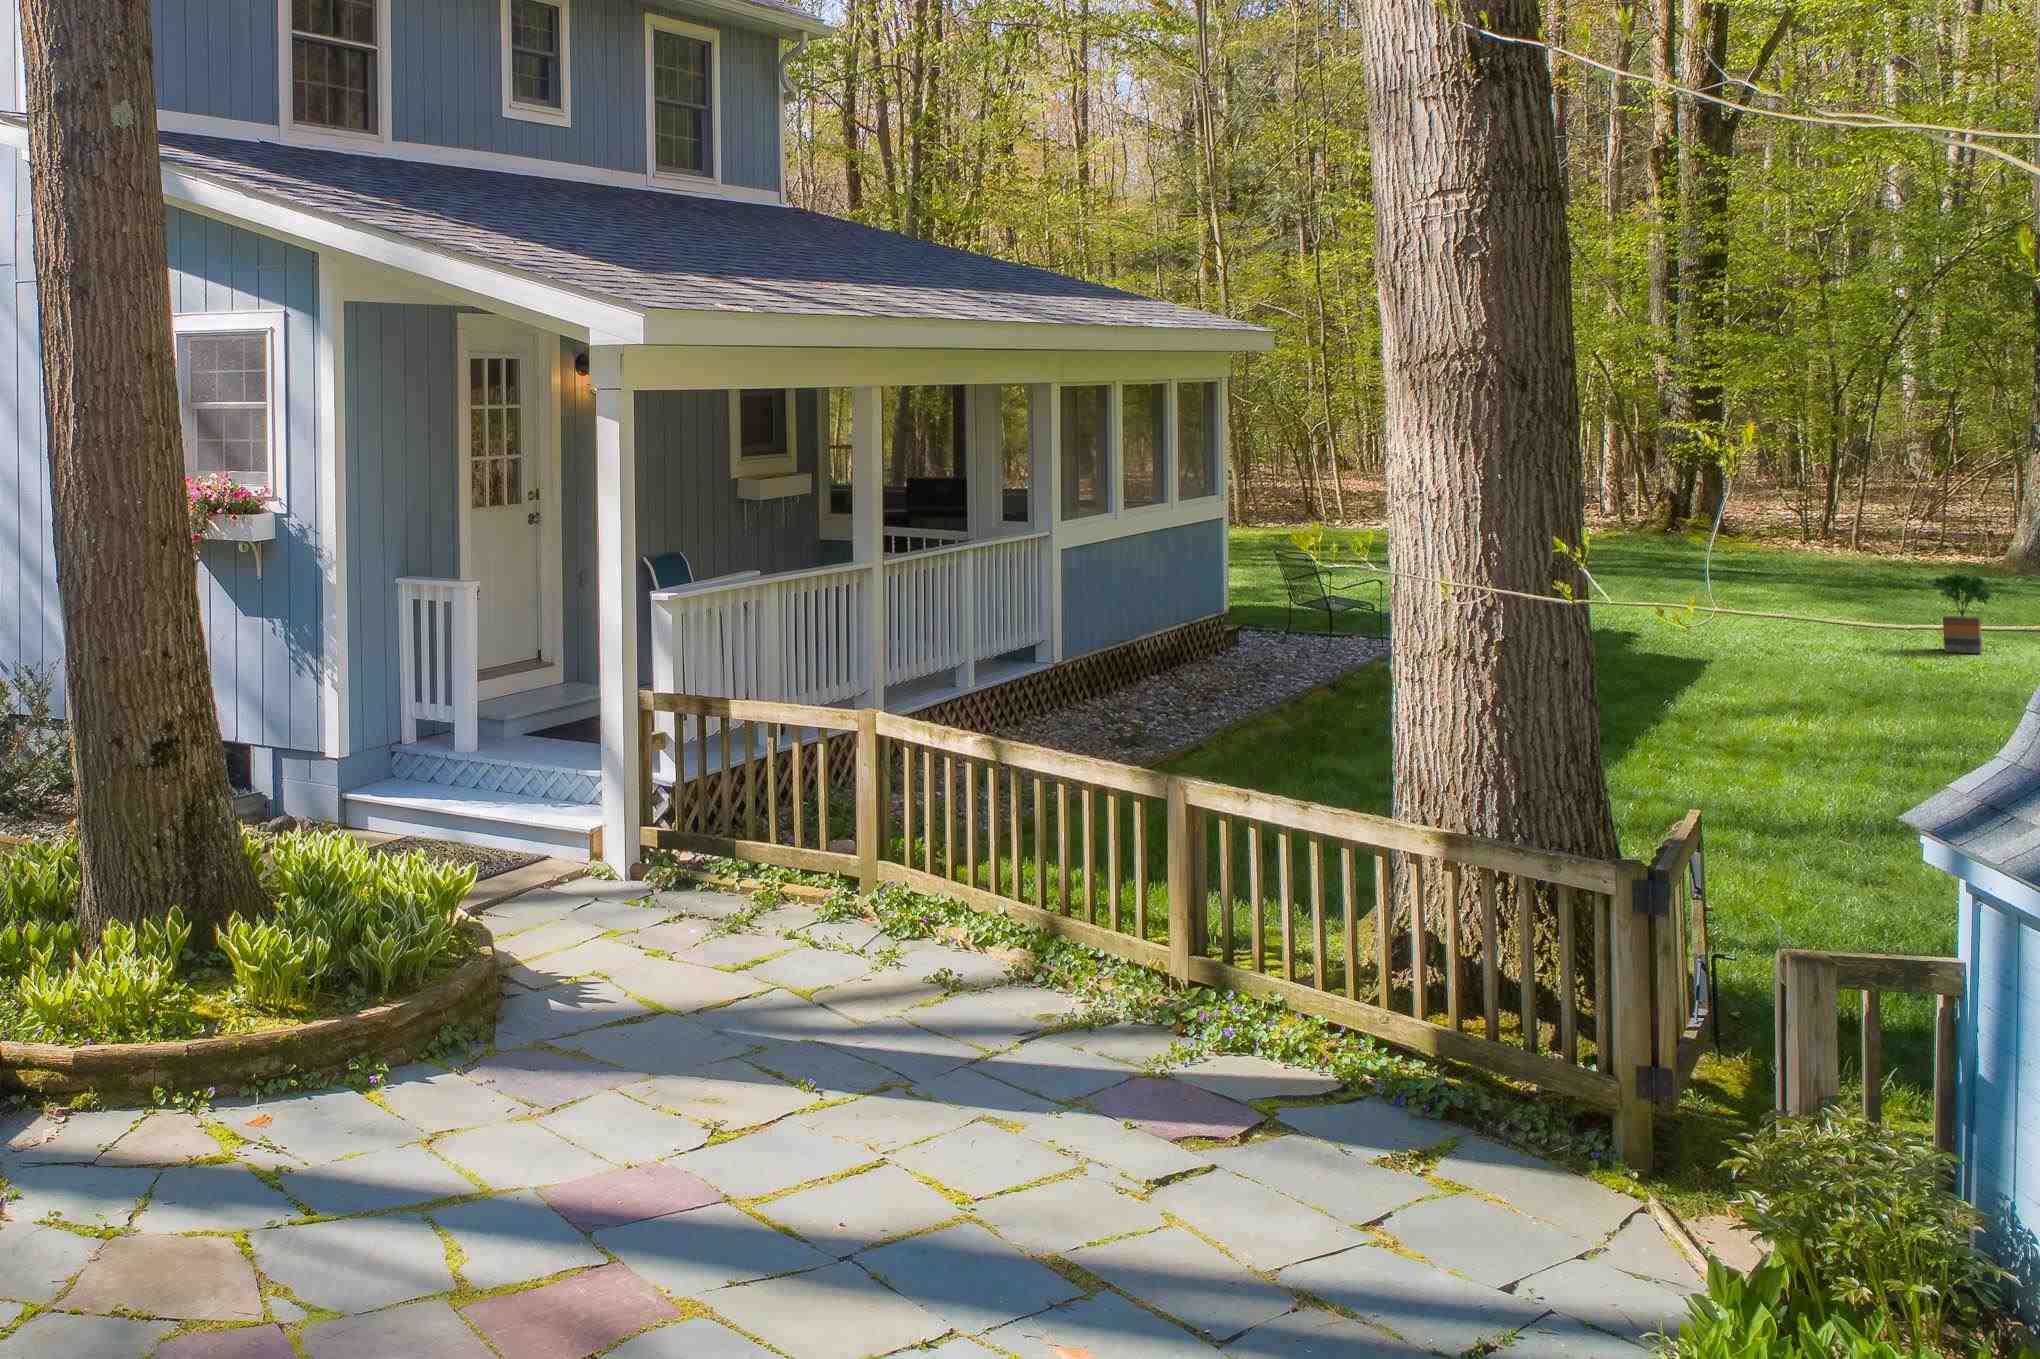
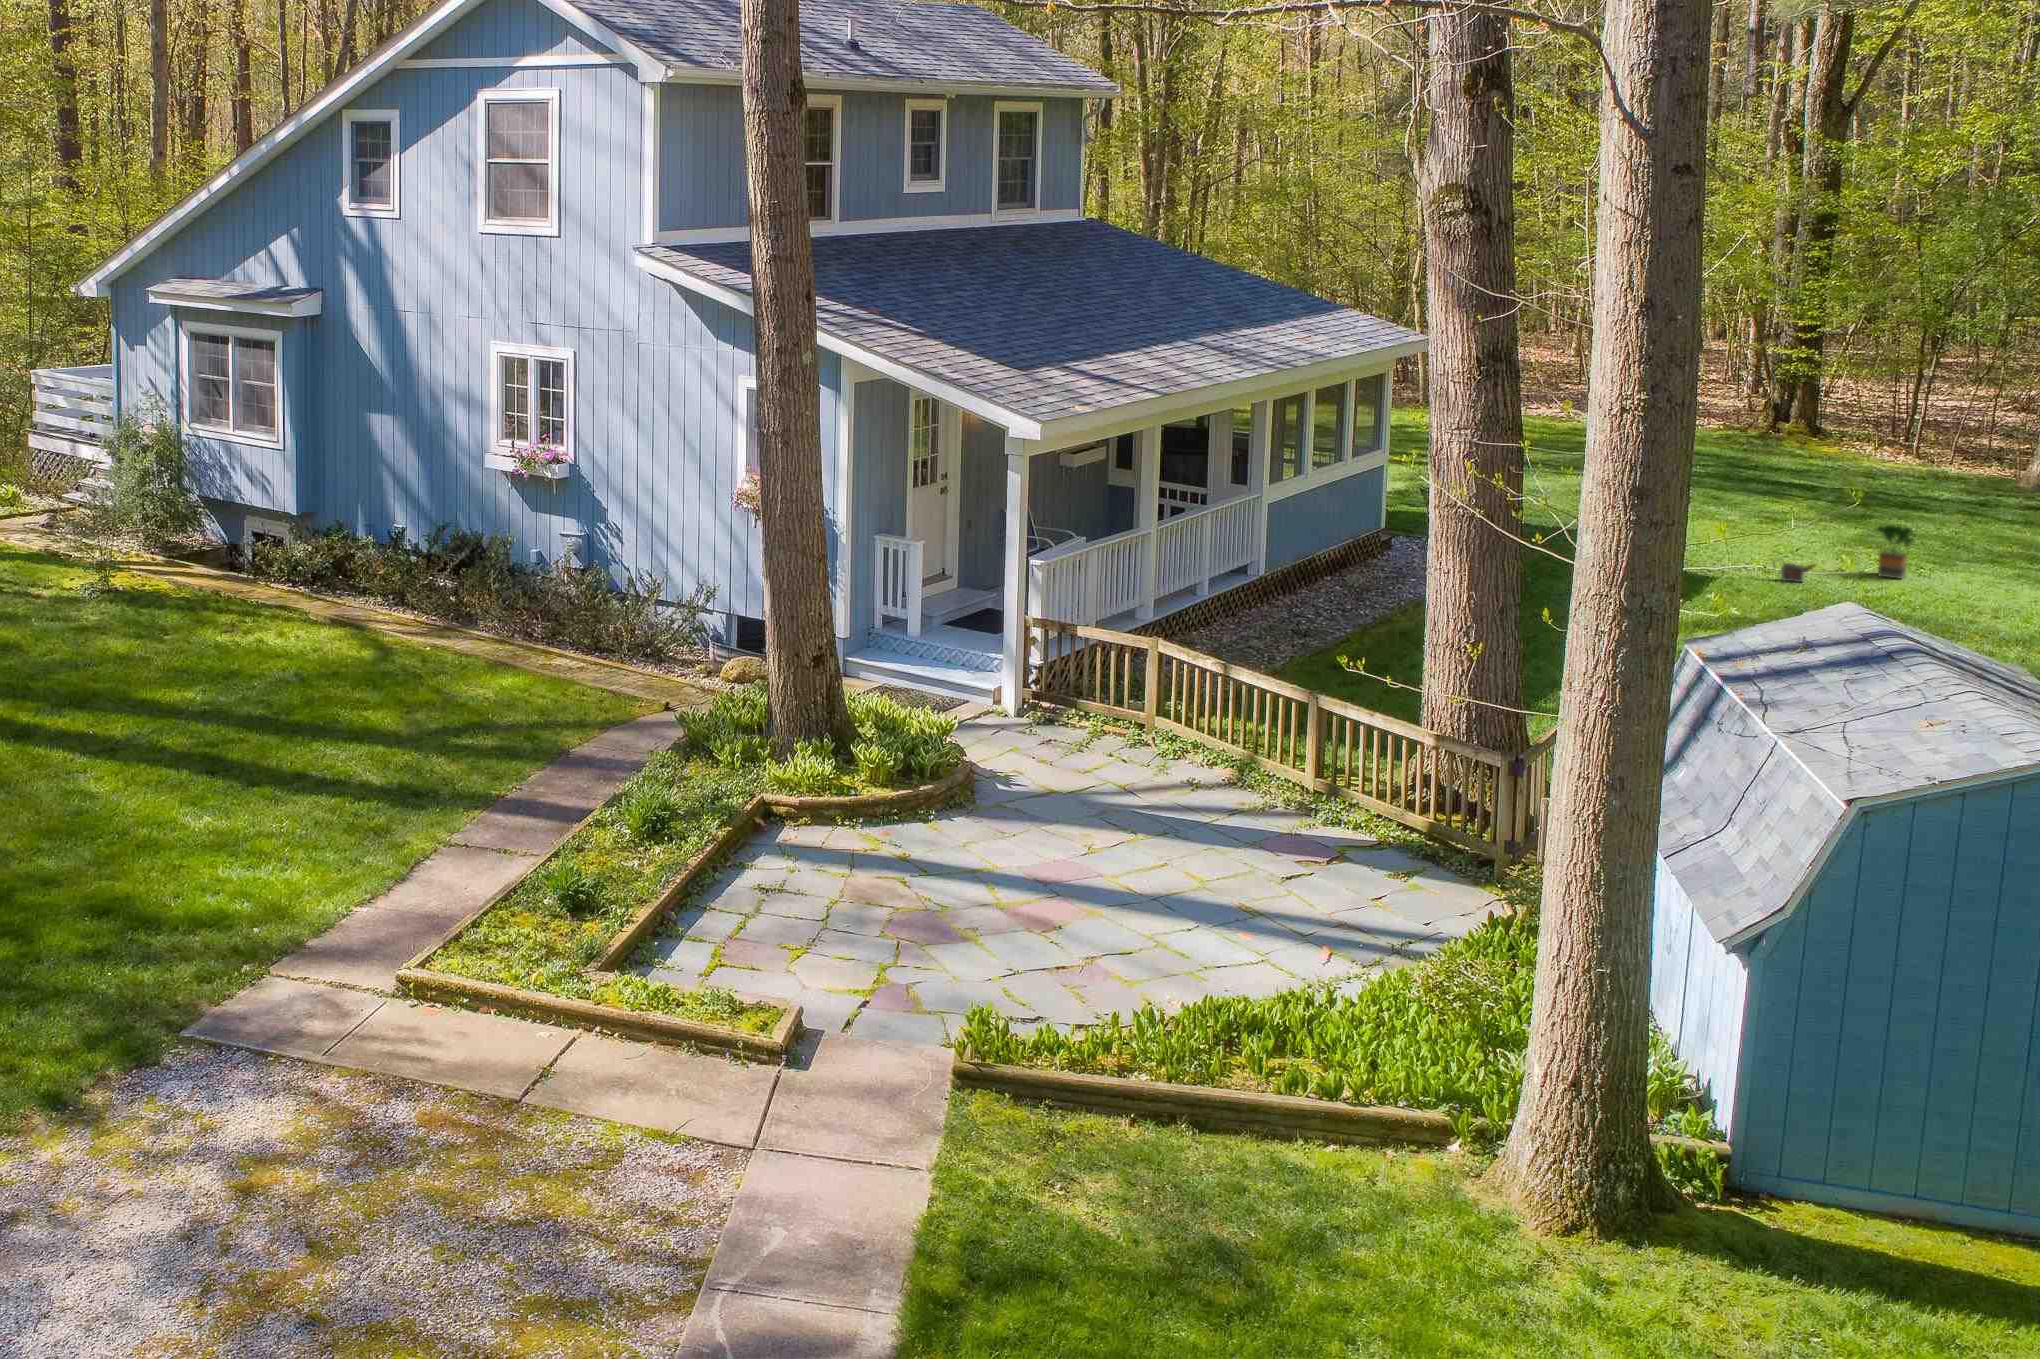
watering can: none [1800,629,1867,661] -> present [1773,559,1815,582]

